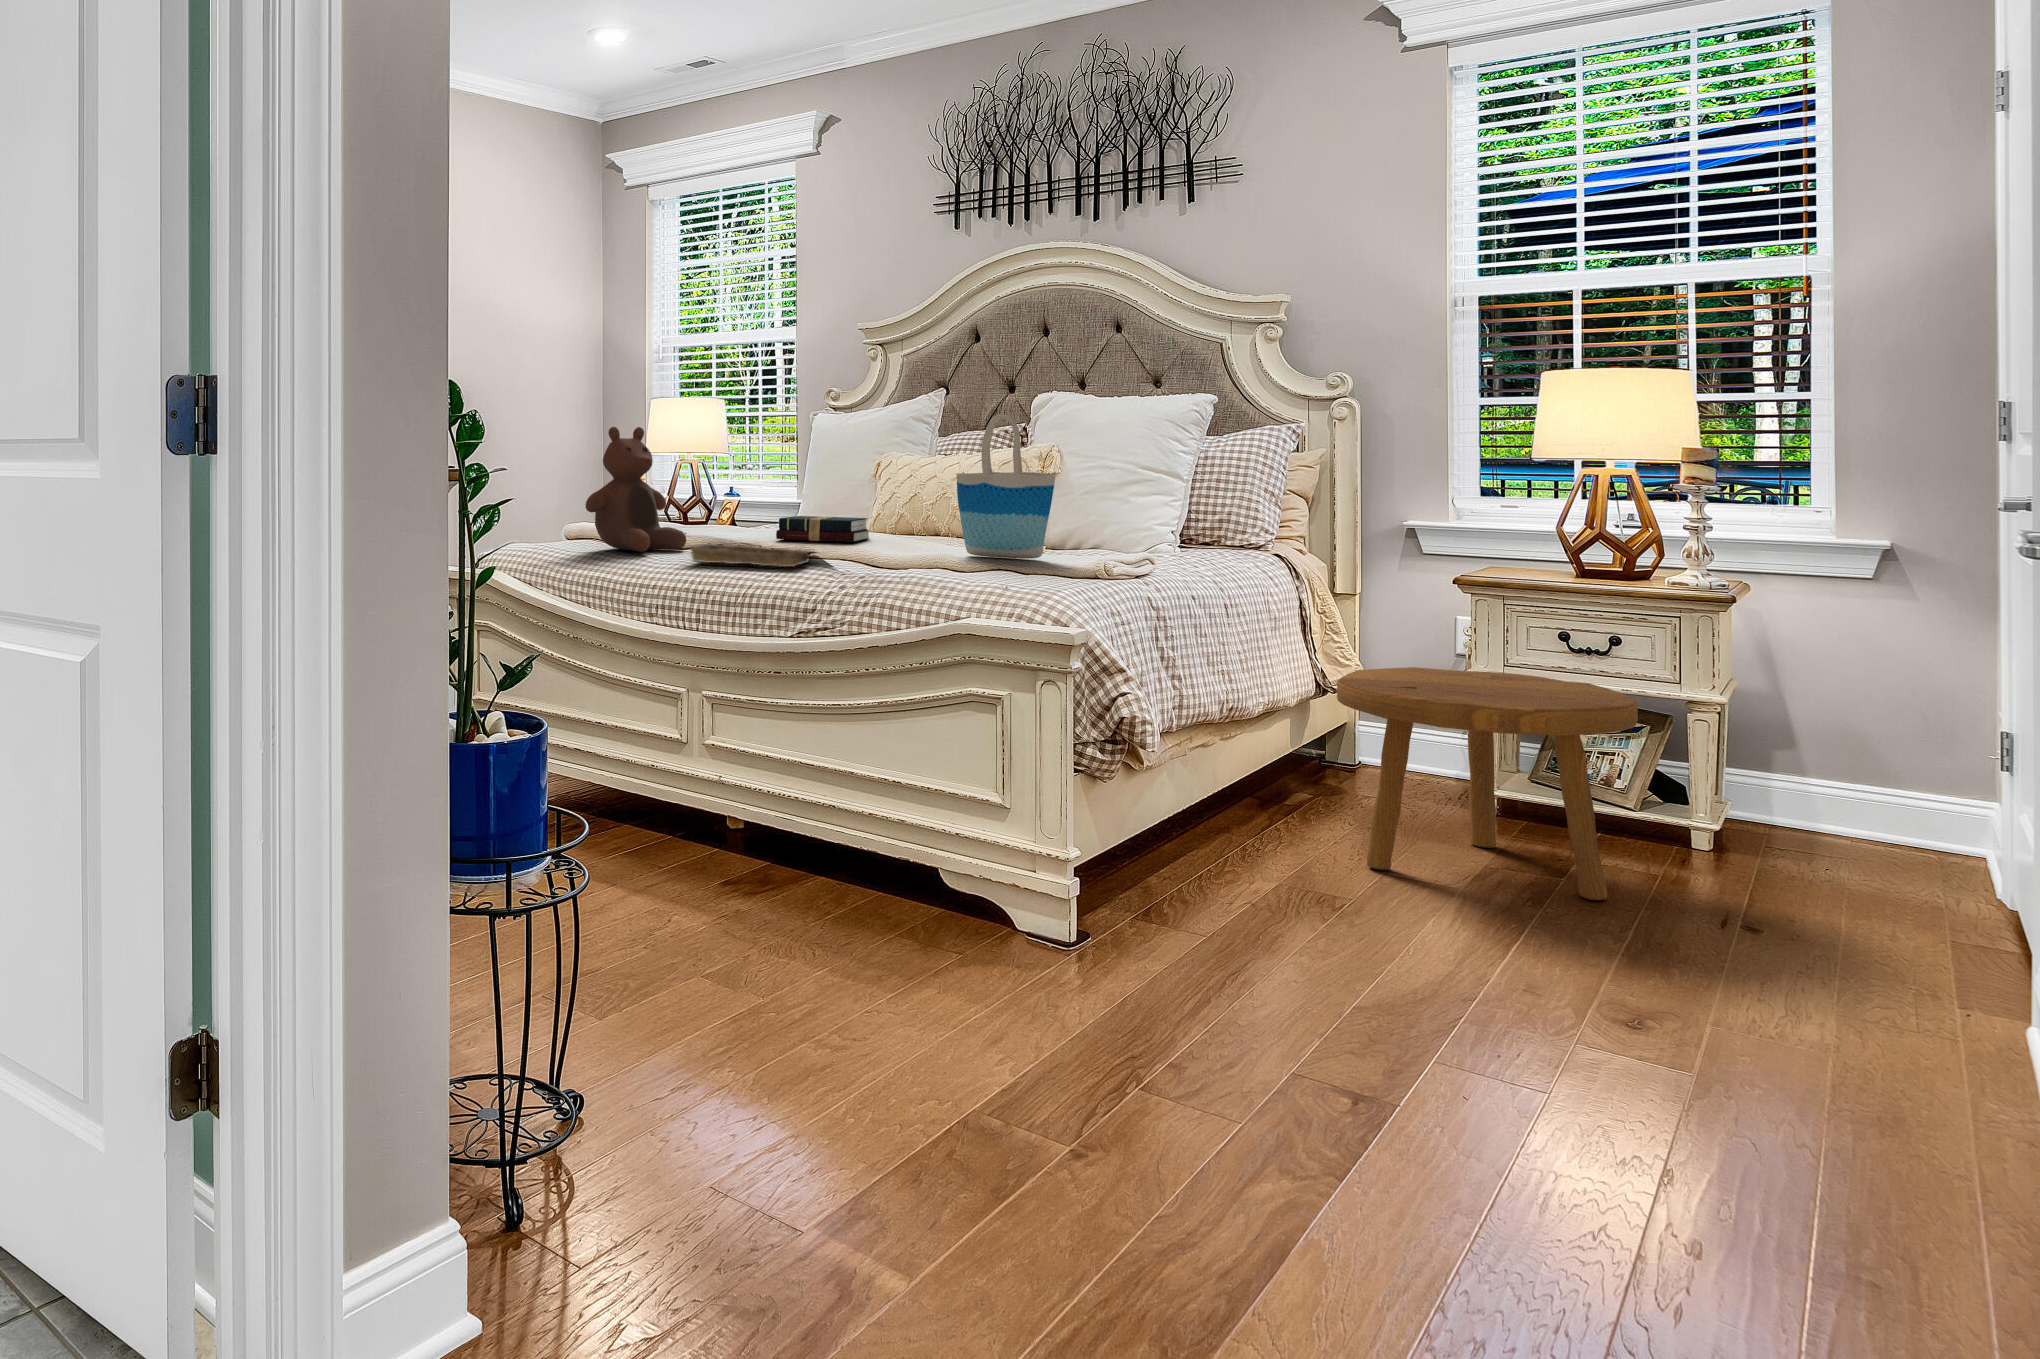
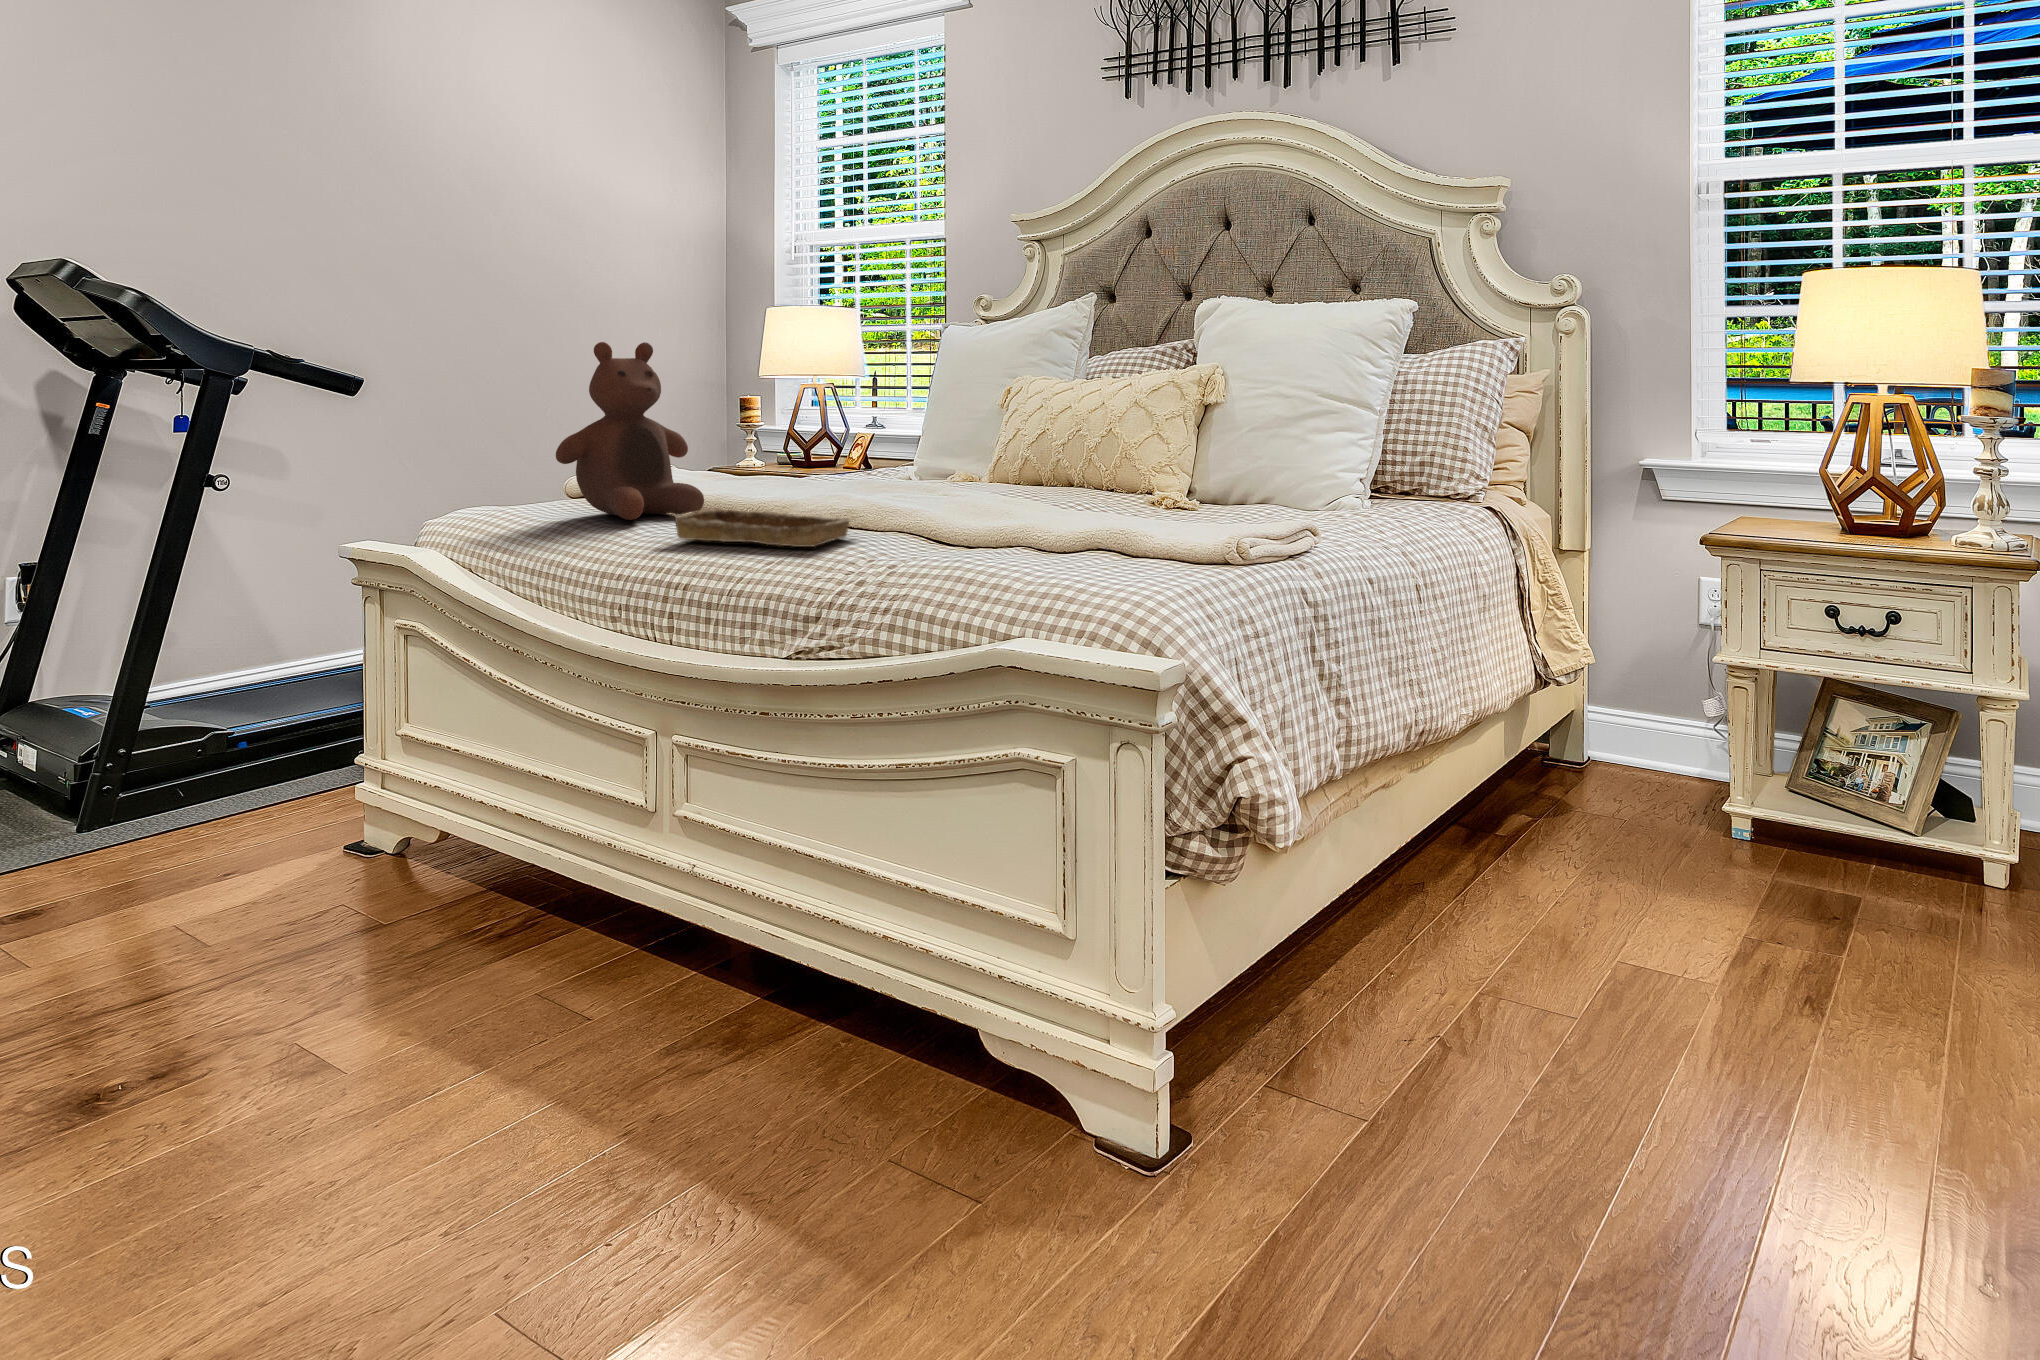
tote bag: present [956,414,1056,559] -> none [1051,325,1179,531]
hardback book: present [776,516,870,542] -> none [830,463,964,502]
footstool: present [1337,667,1638,900] -> none [1556,659,1939,996]

